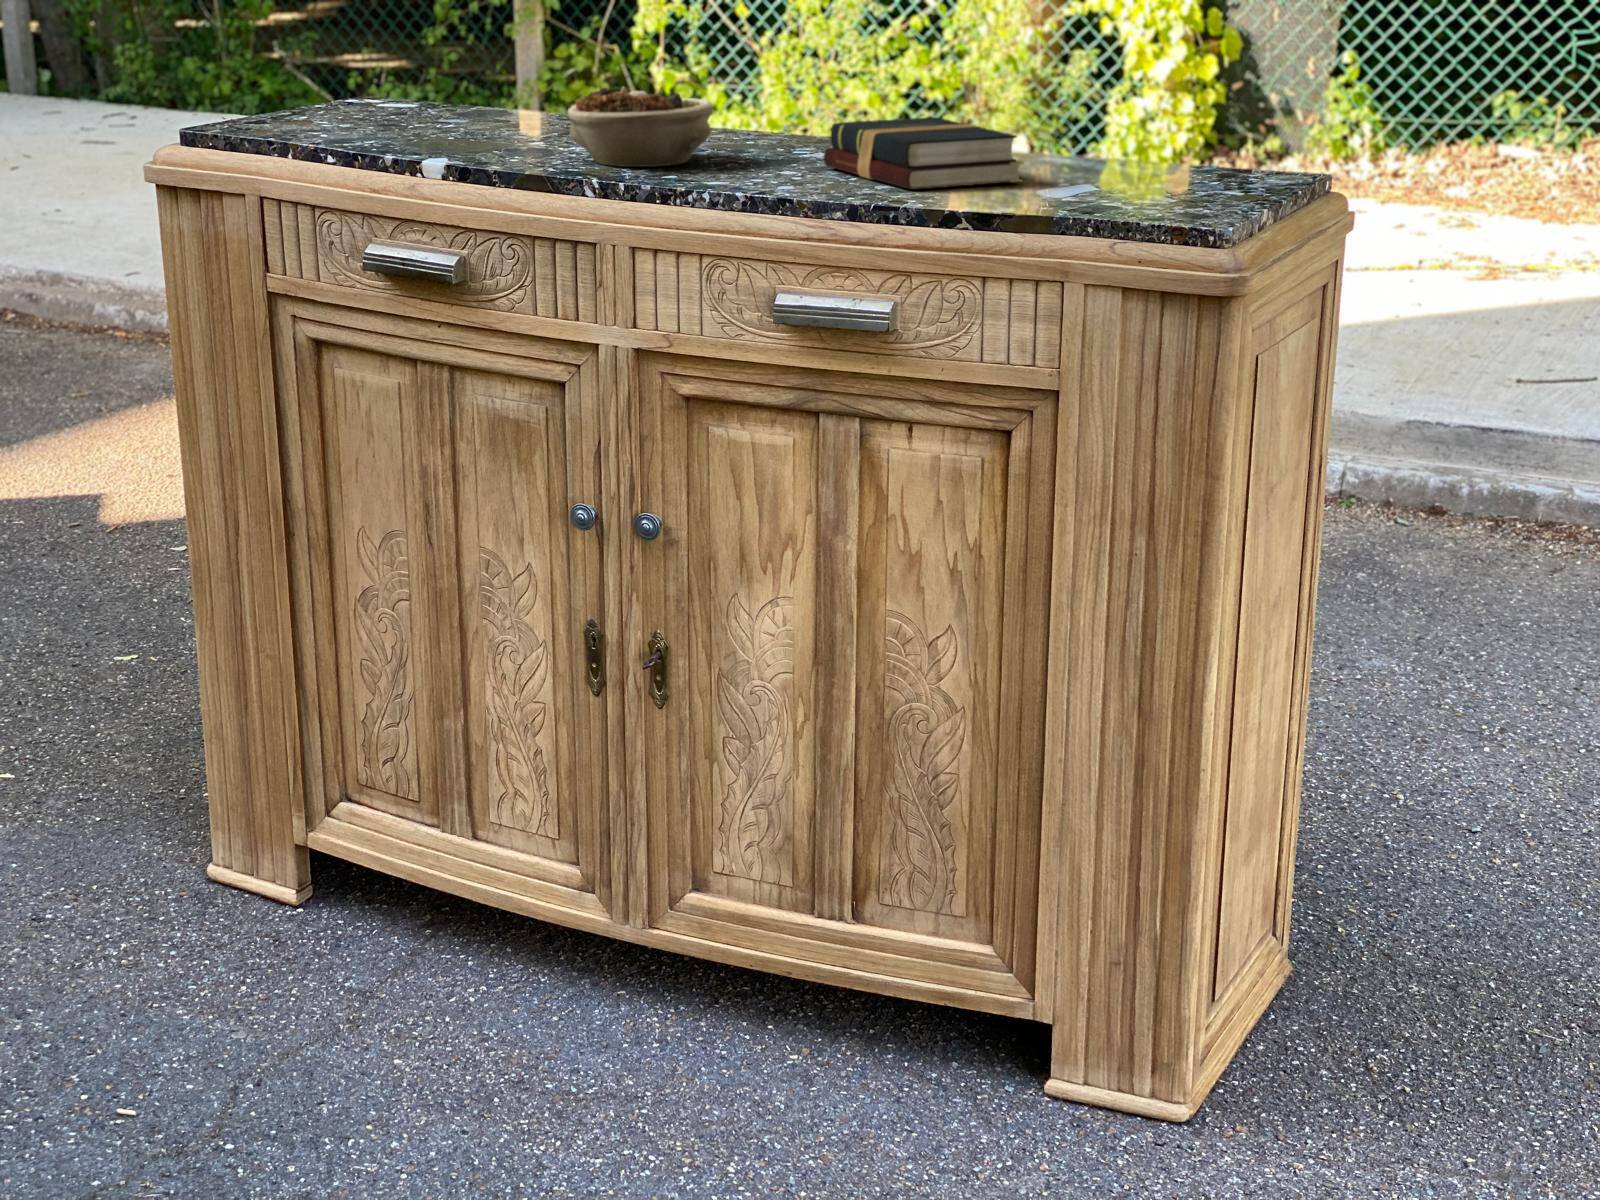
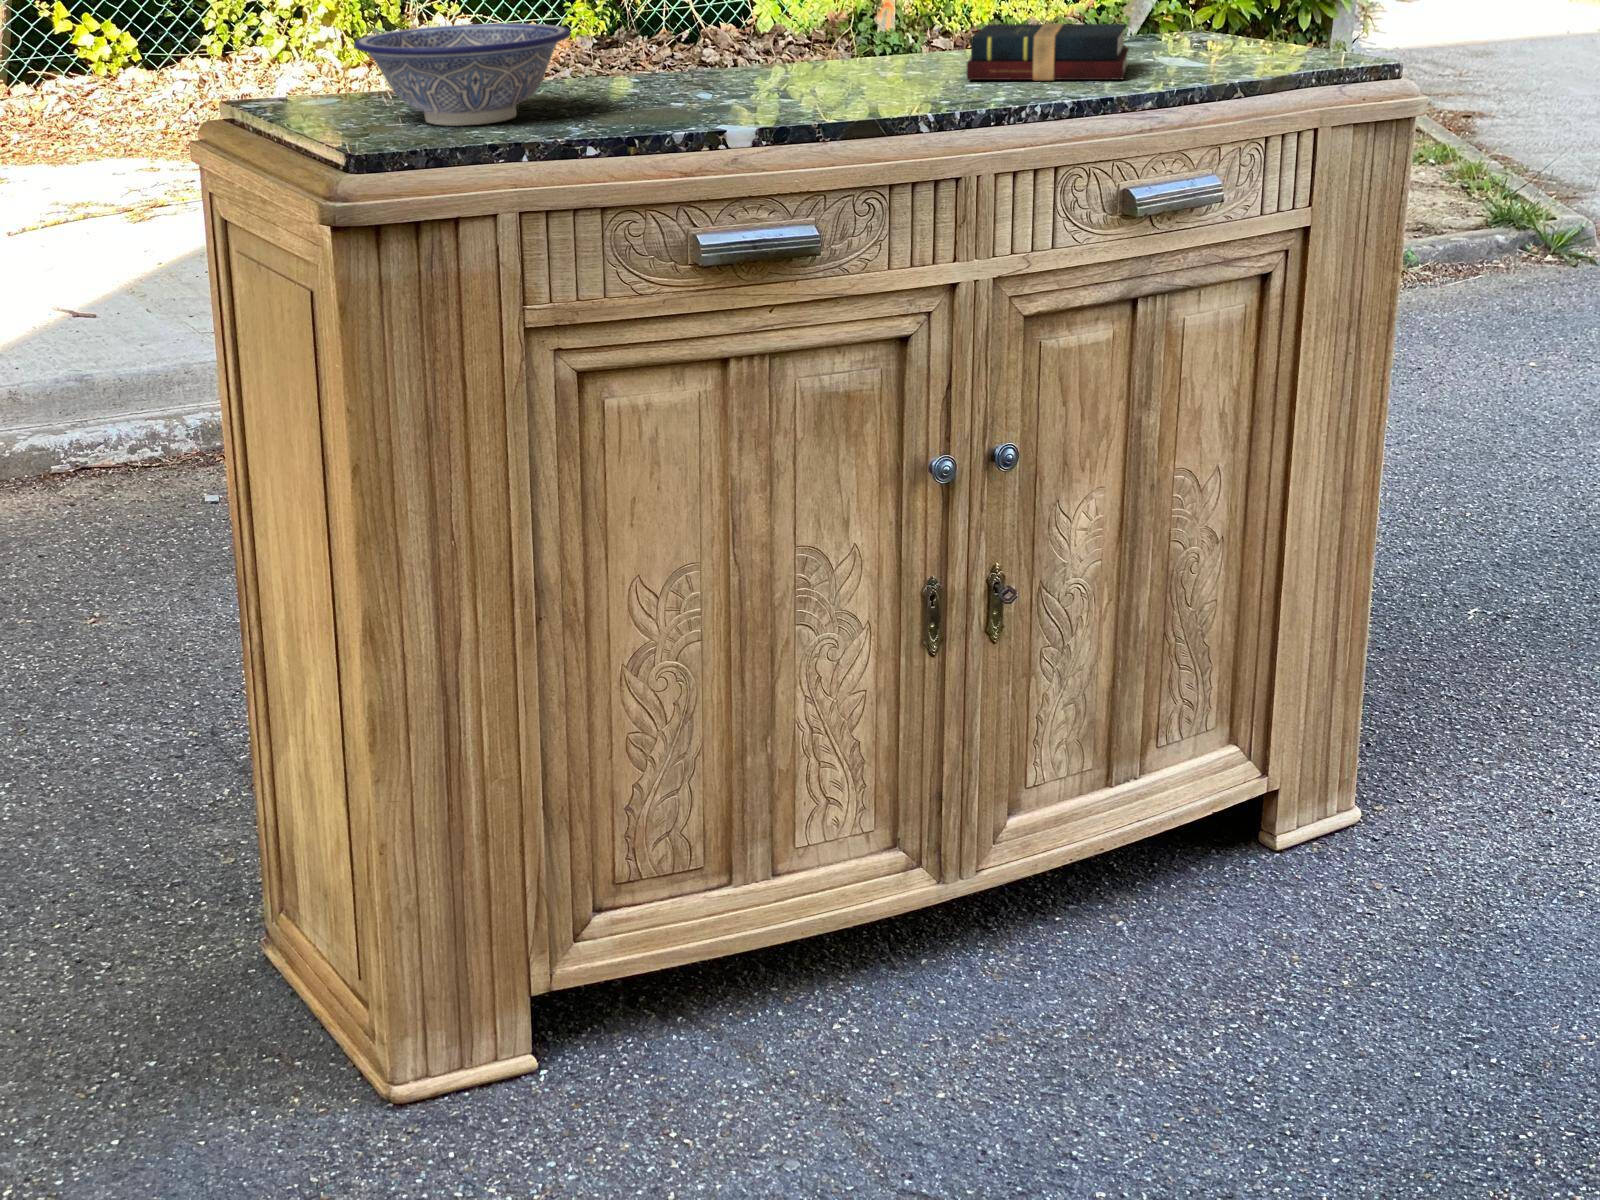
decorative bowl: none [317,47,506,131] -> present [354,23,571,126]
succulent planter: present [567,87,713,167] -> none [762,24,910,107]

